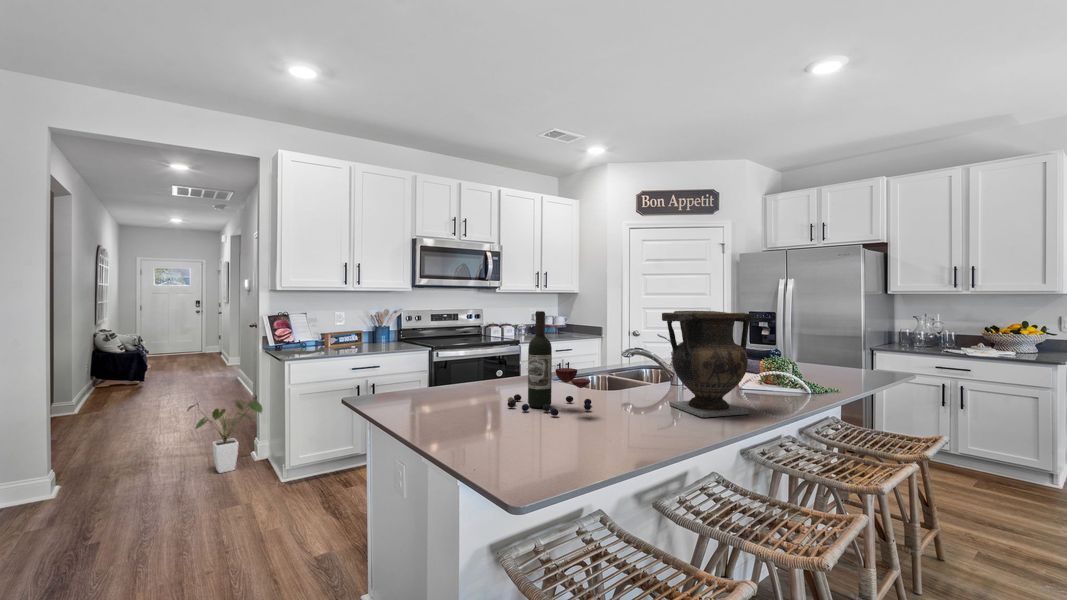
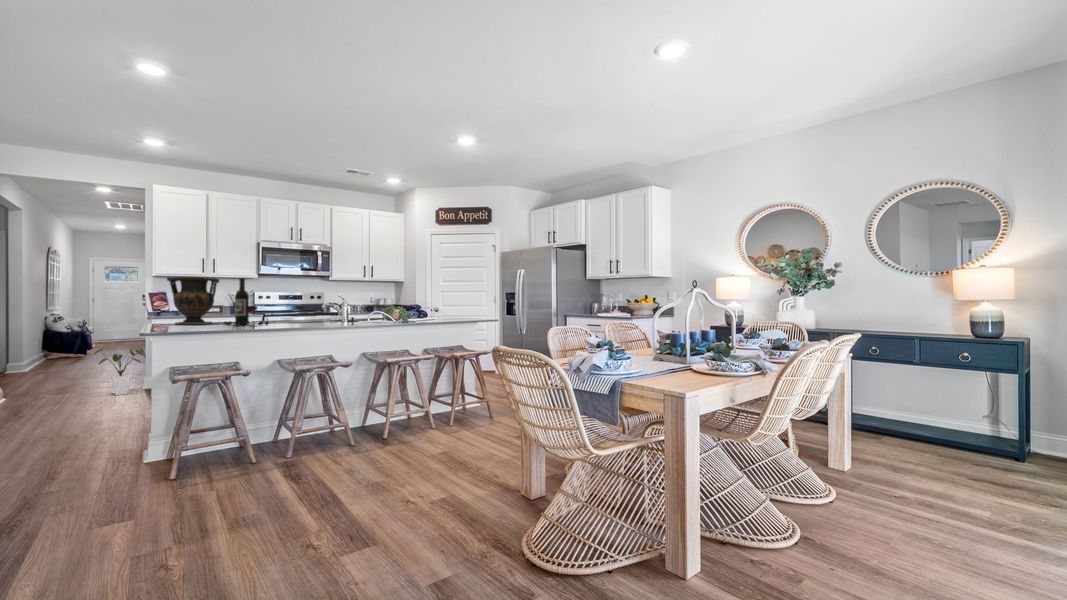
vase: present [662,311,755,417] -> present [167,277,219,324]

